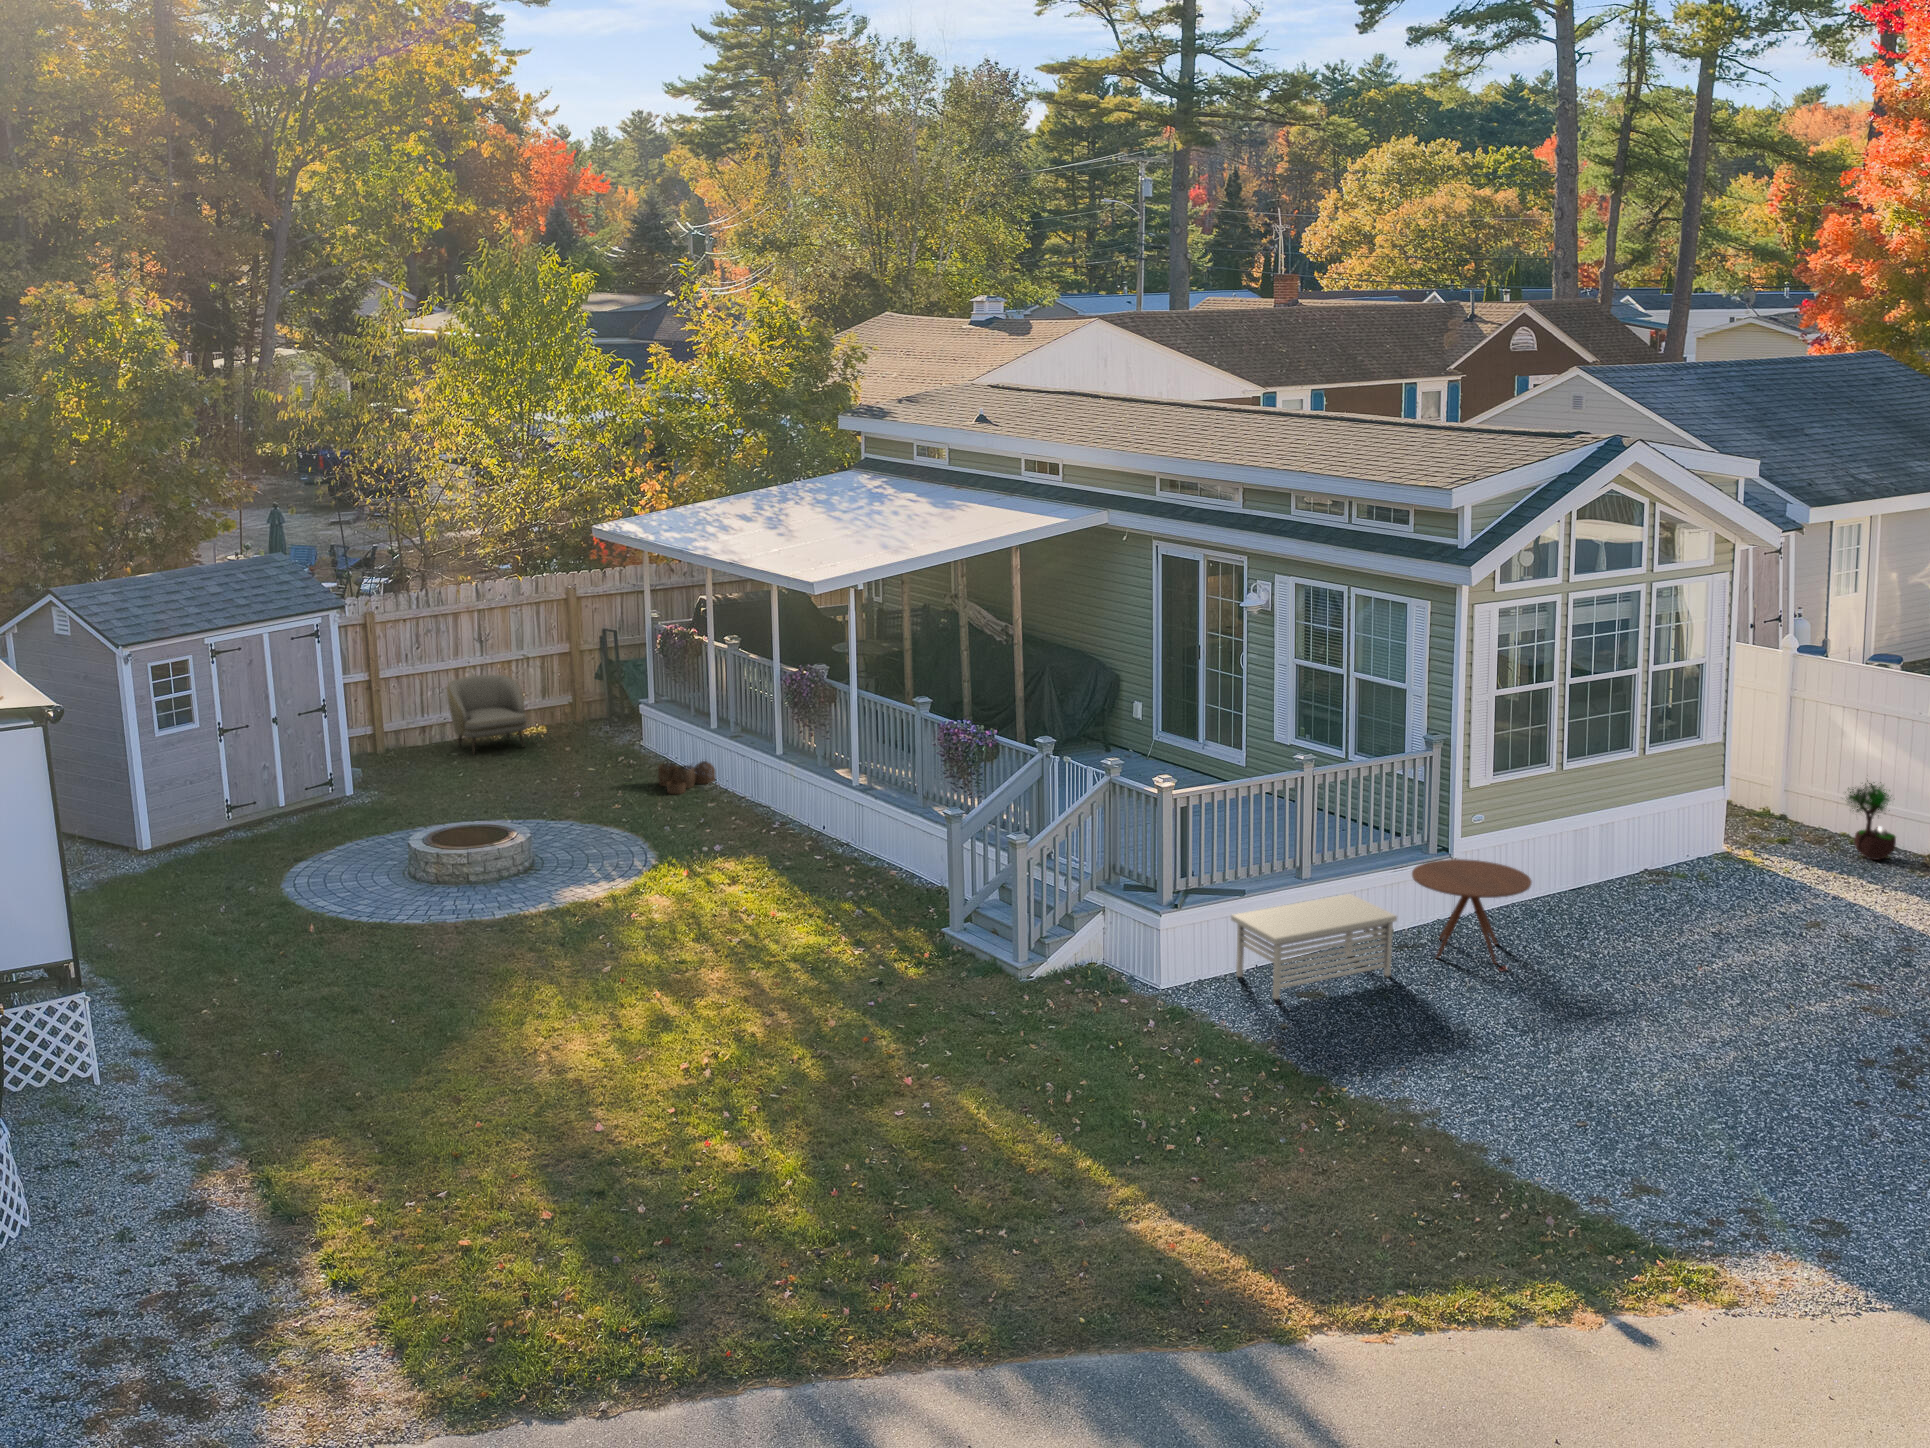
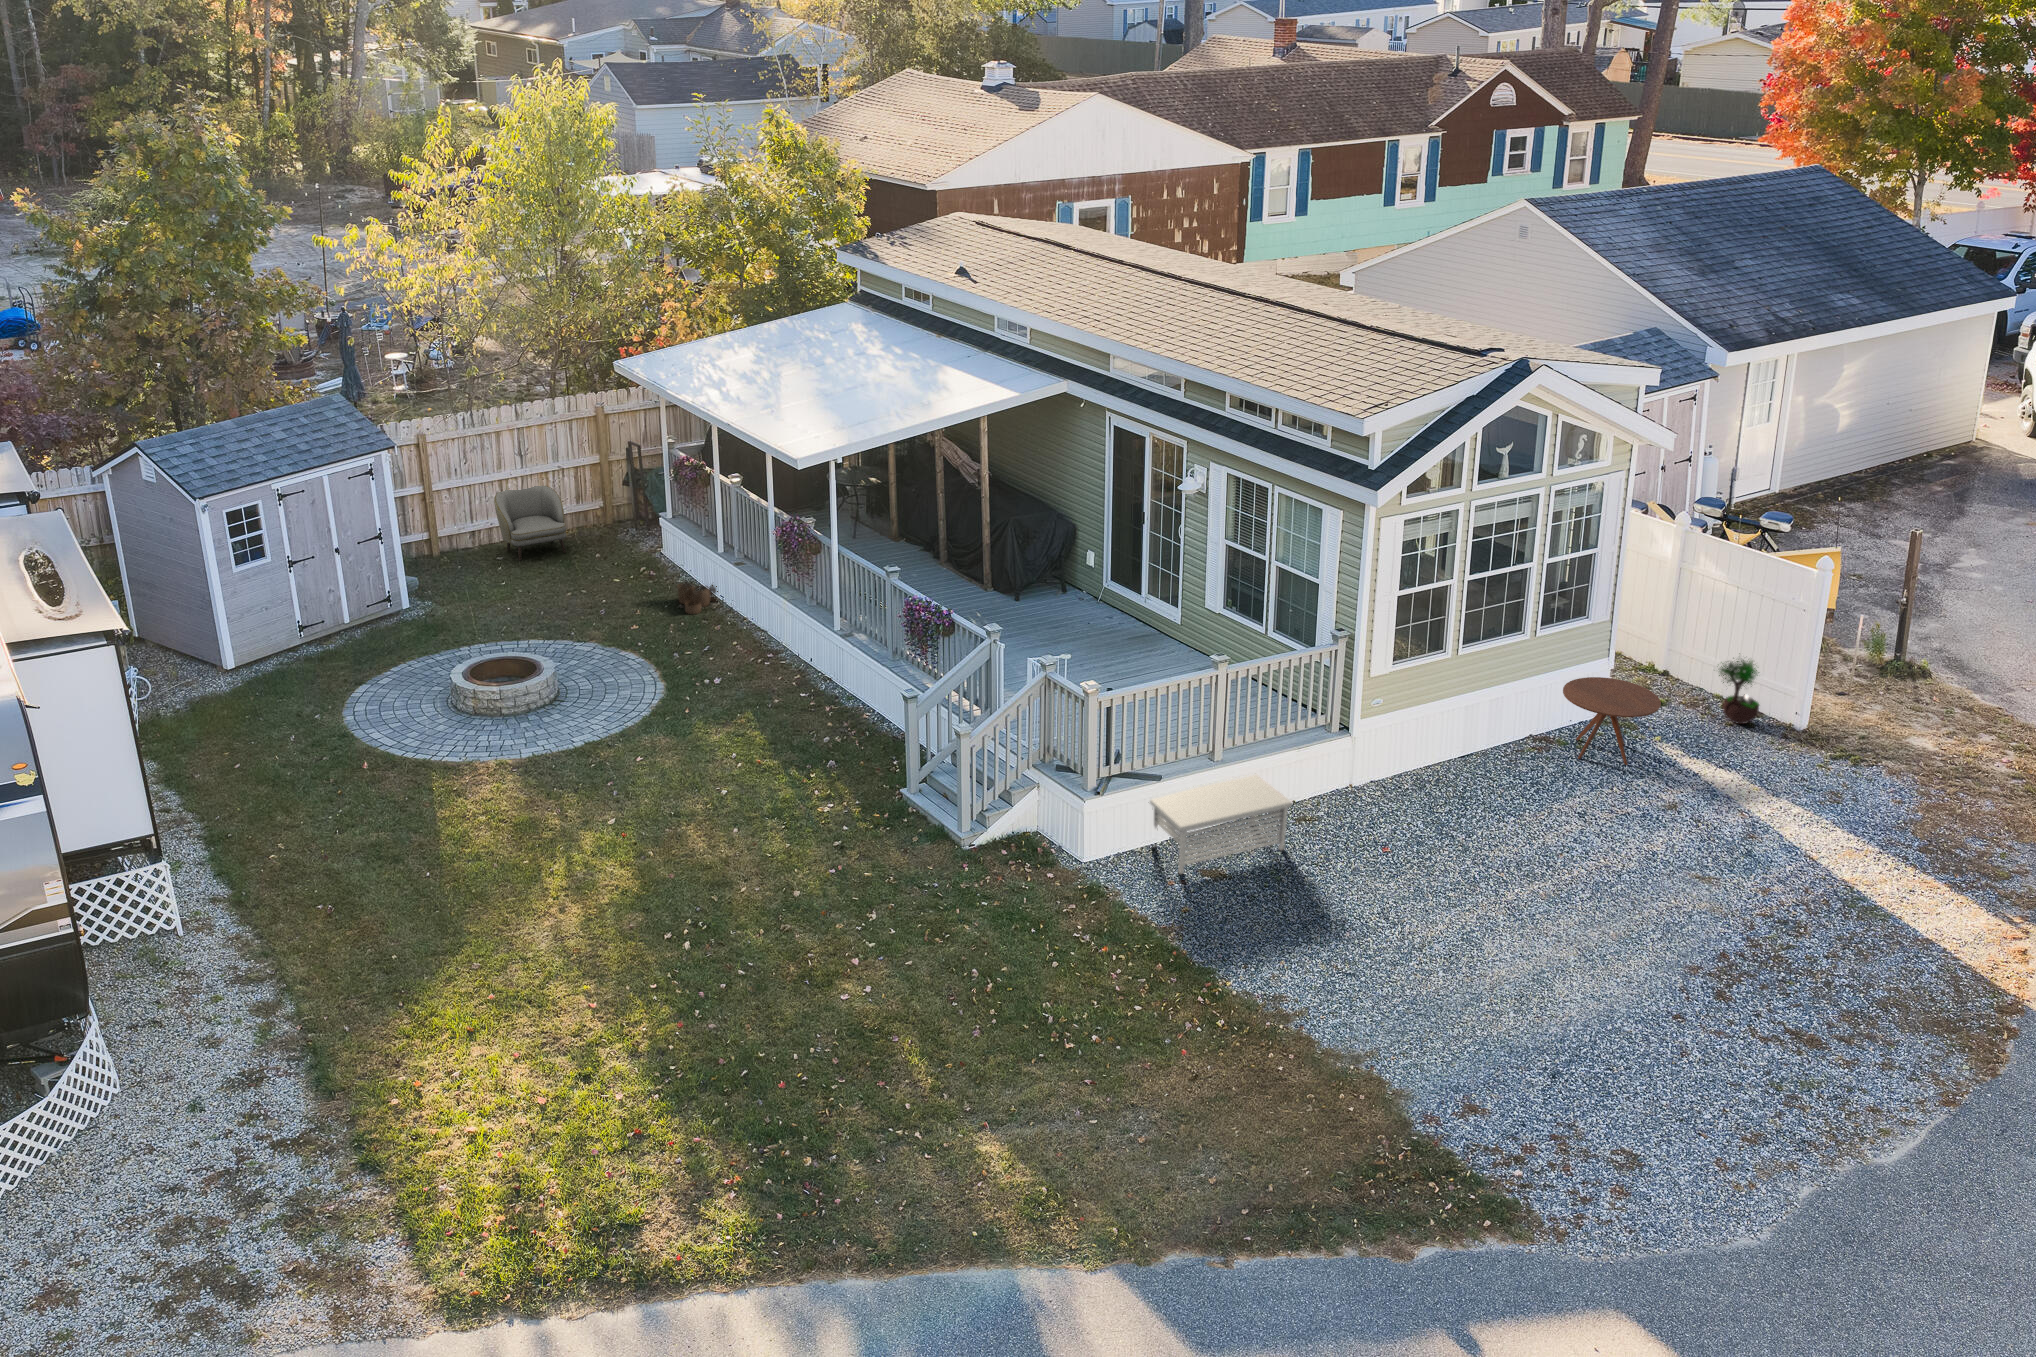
round table: present [1412,859,1532,964] -> present [1563,677,1661,765]

